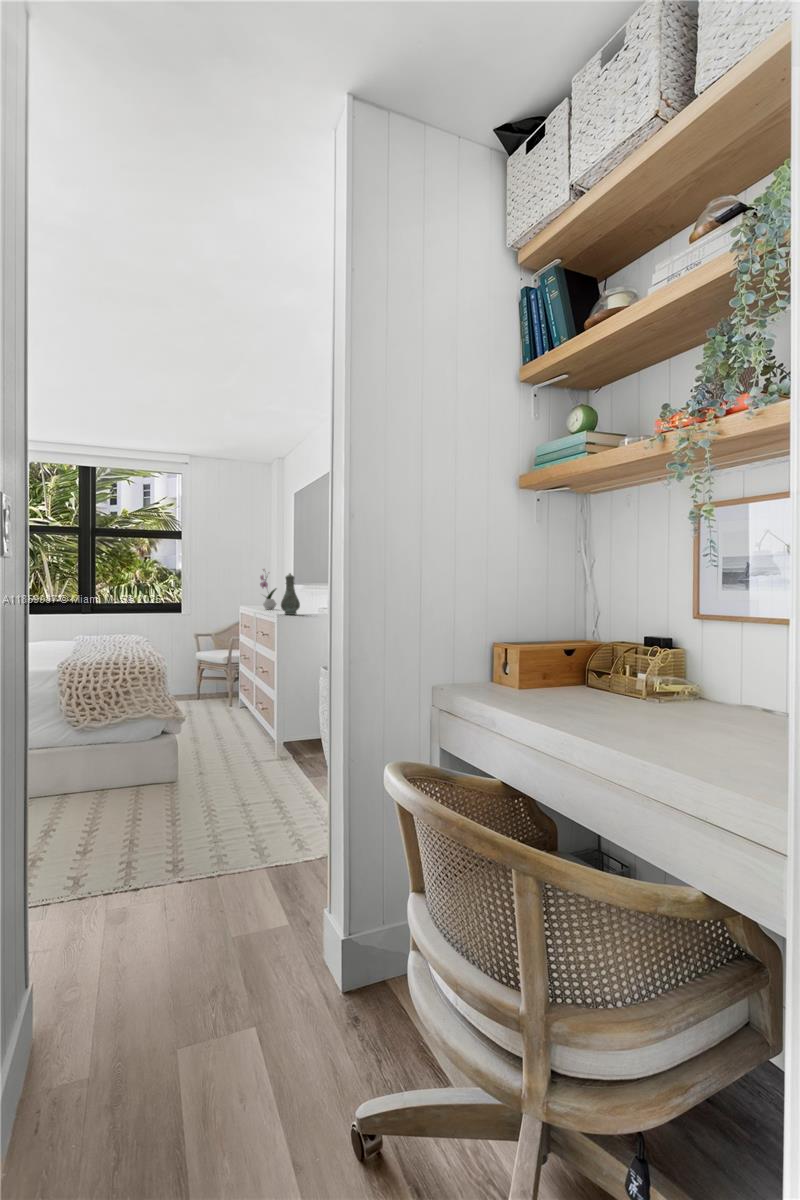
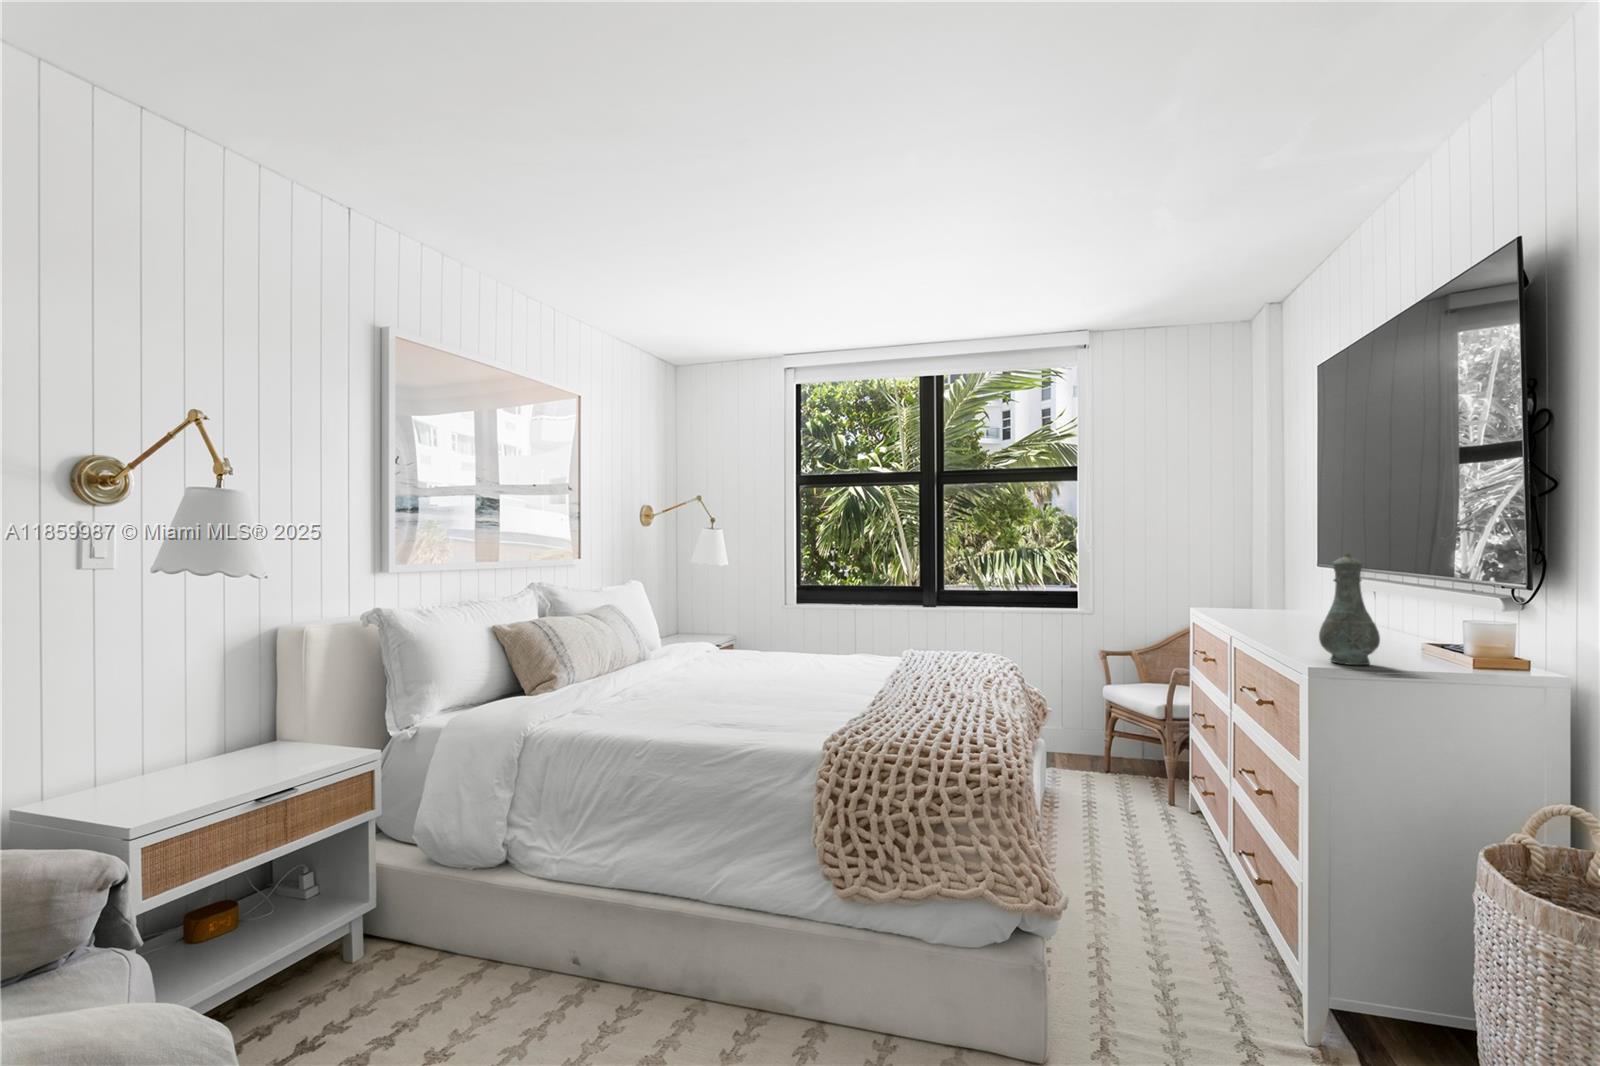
flower arrangement: present [260,575,276,609] -> none [1241,531,1285,622]

